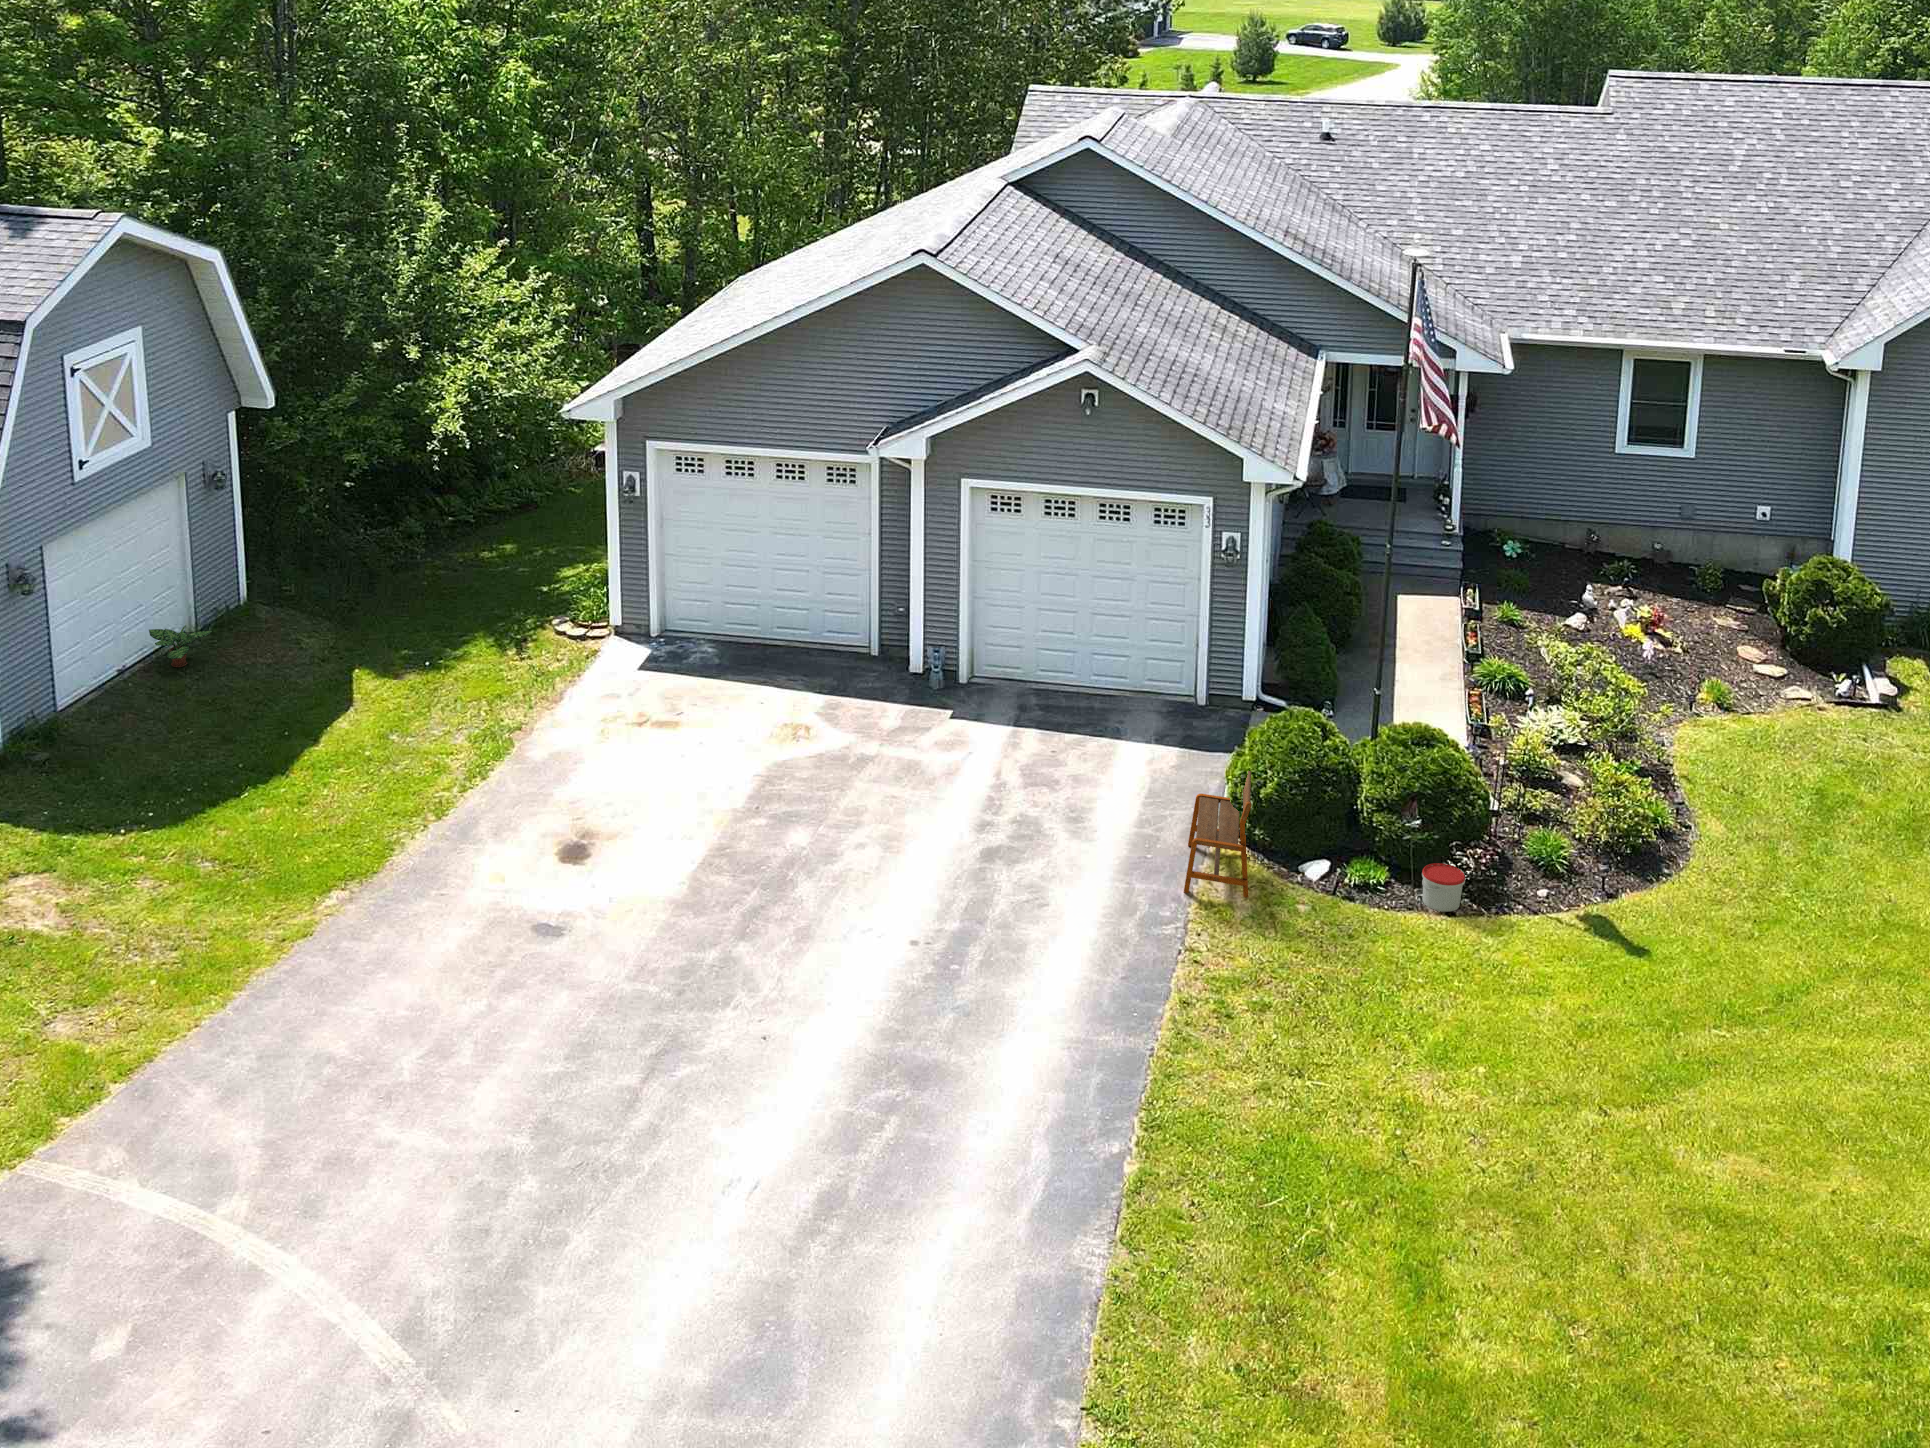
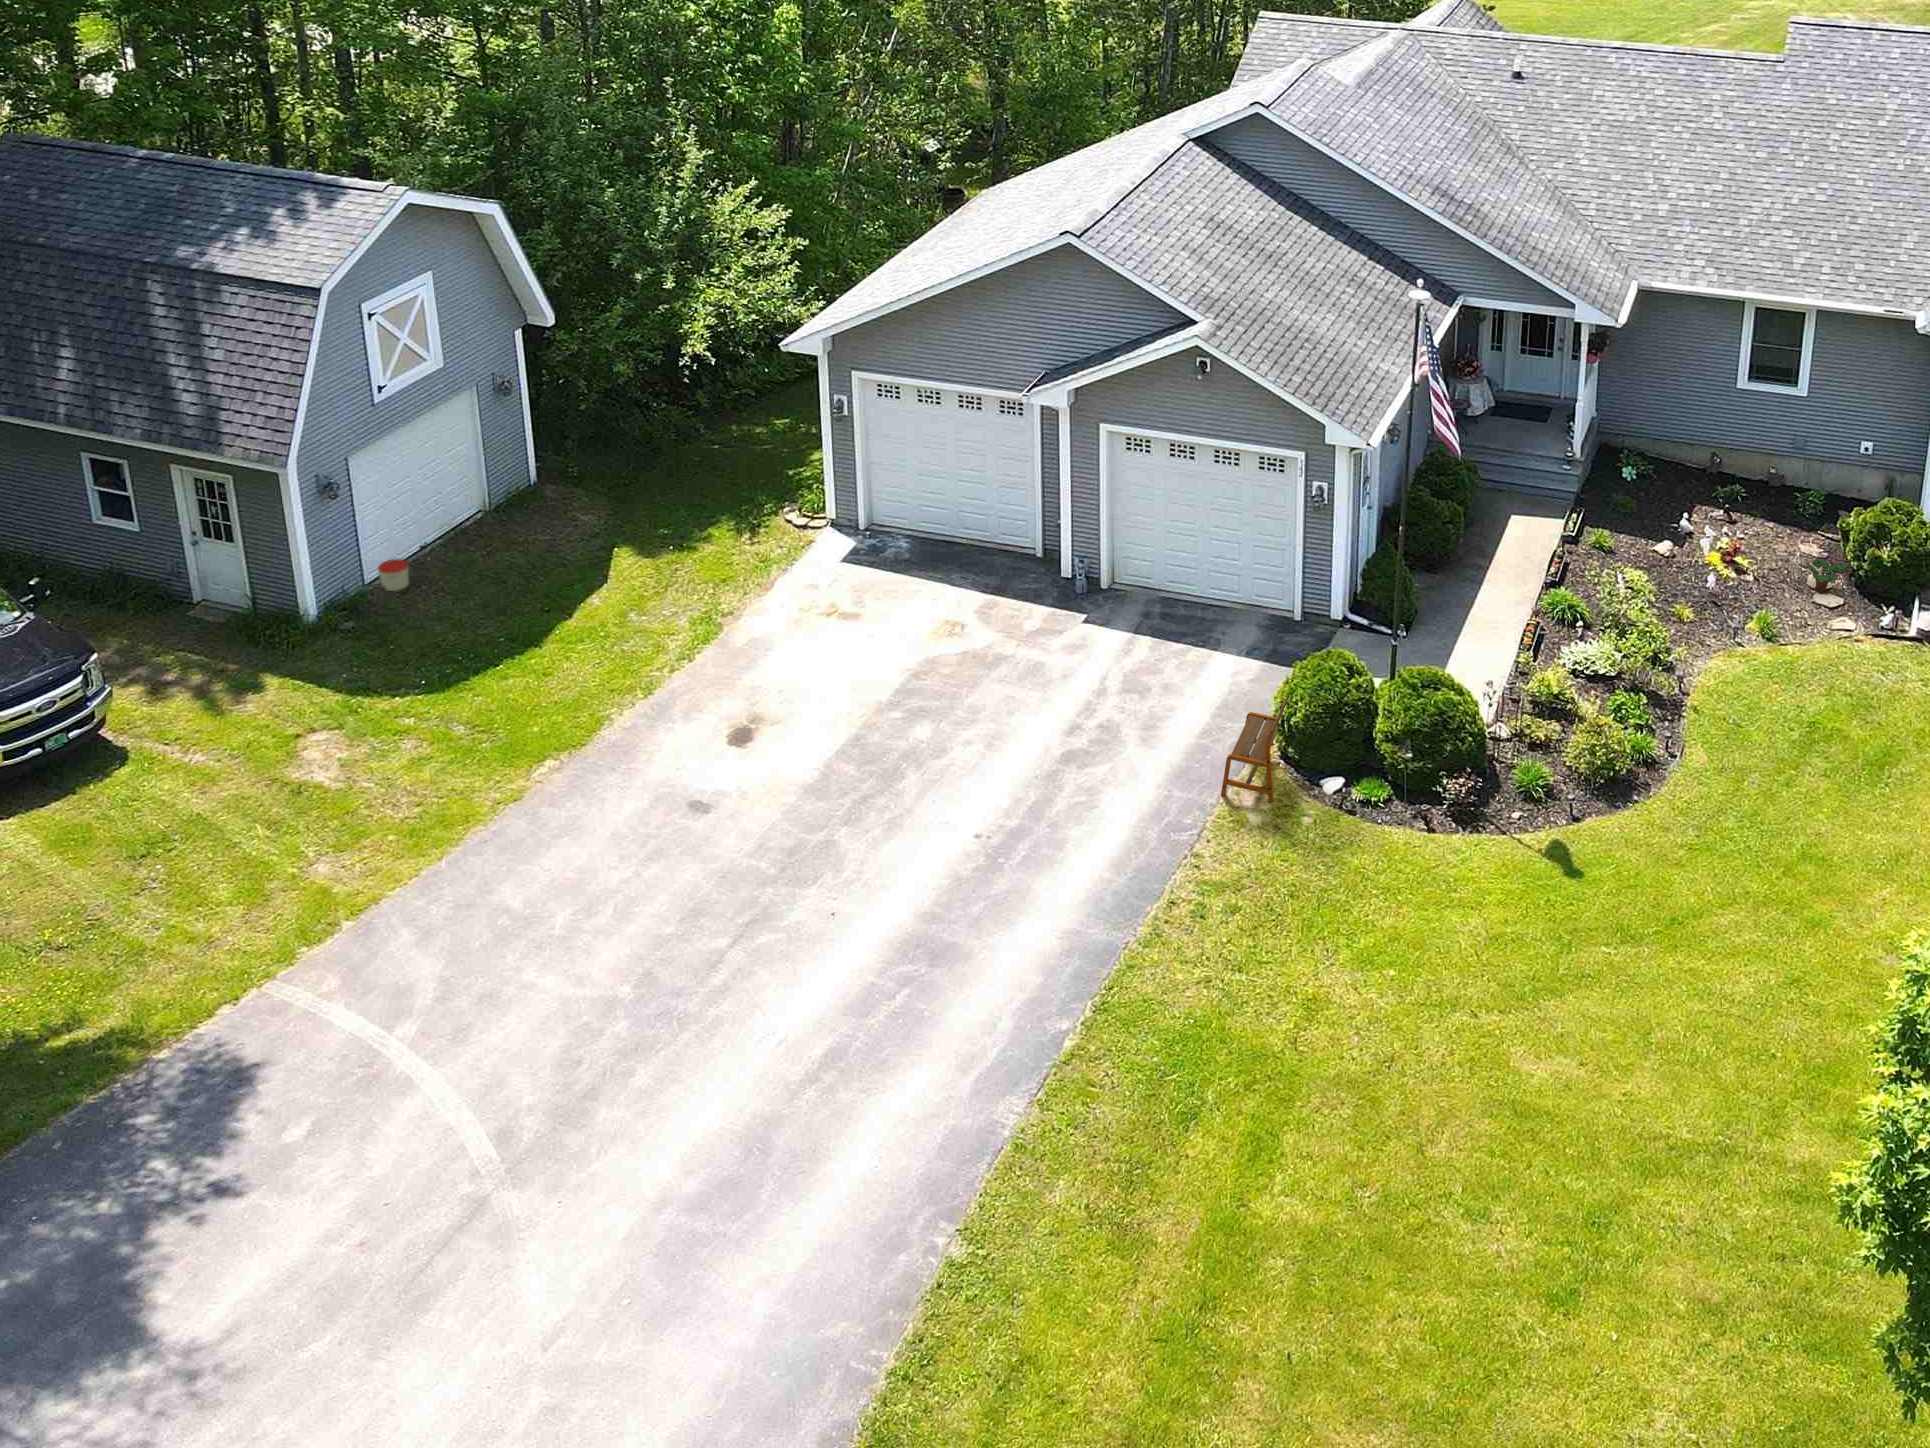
potted plant: present [149,626,212,667] -> present [1798,558,1848,593]
bucket: present [1422,863,1465,912] -> present [378,559,409,591]

